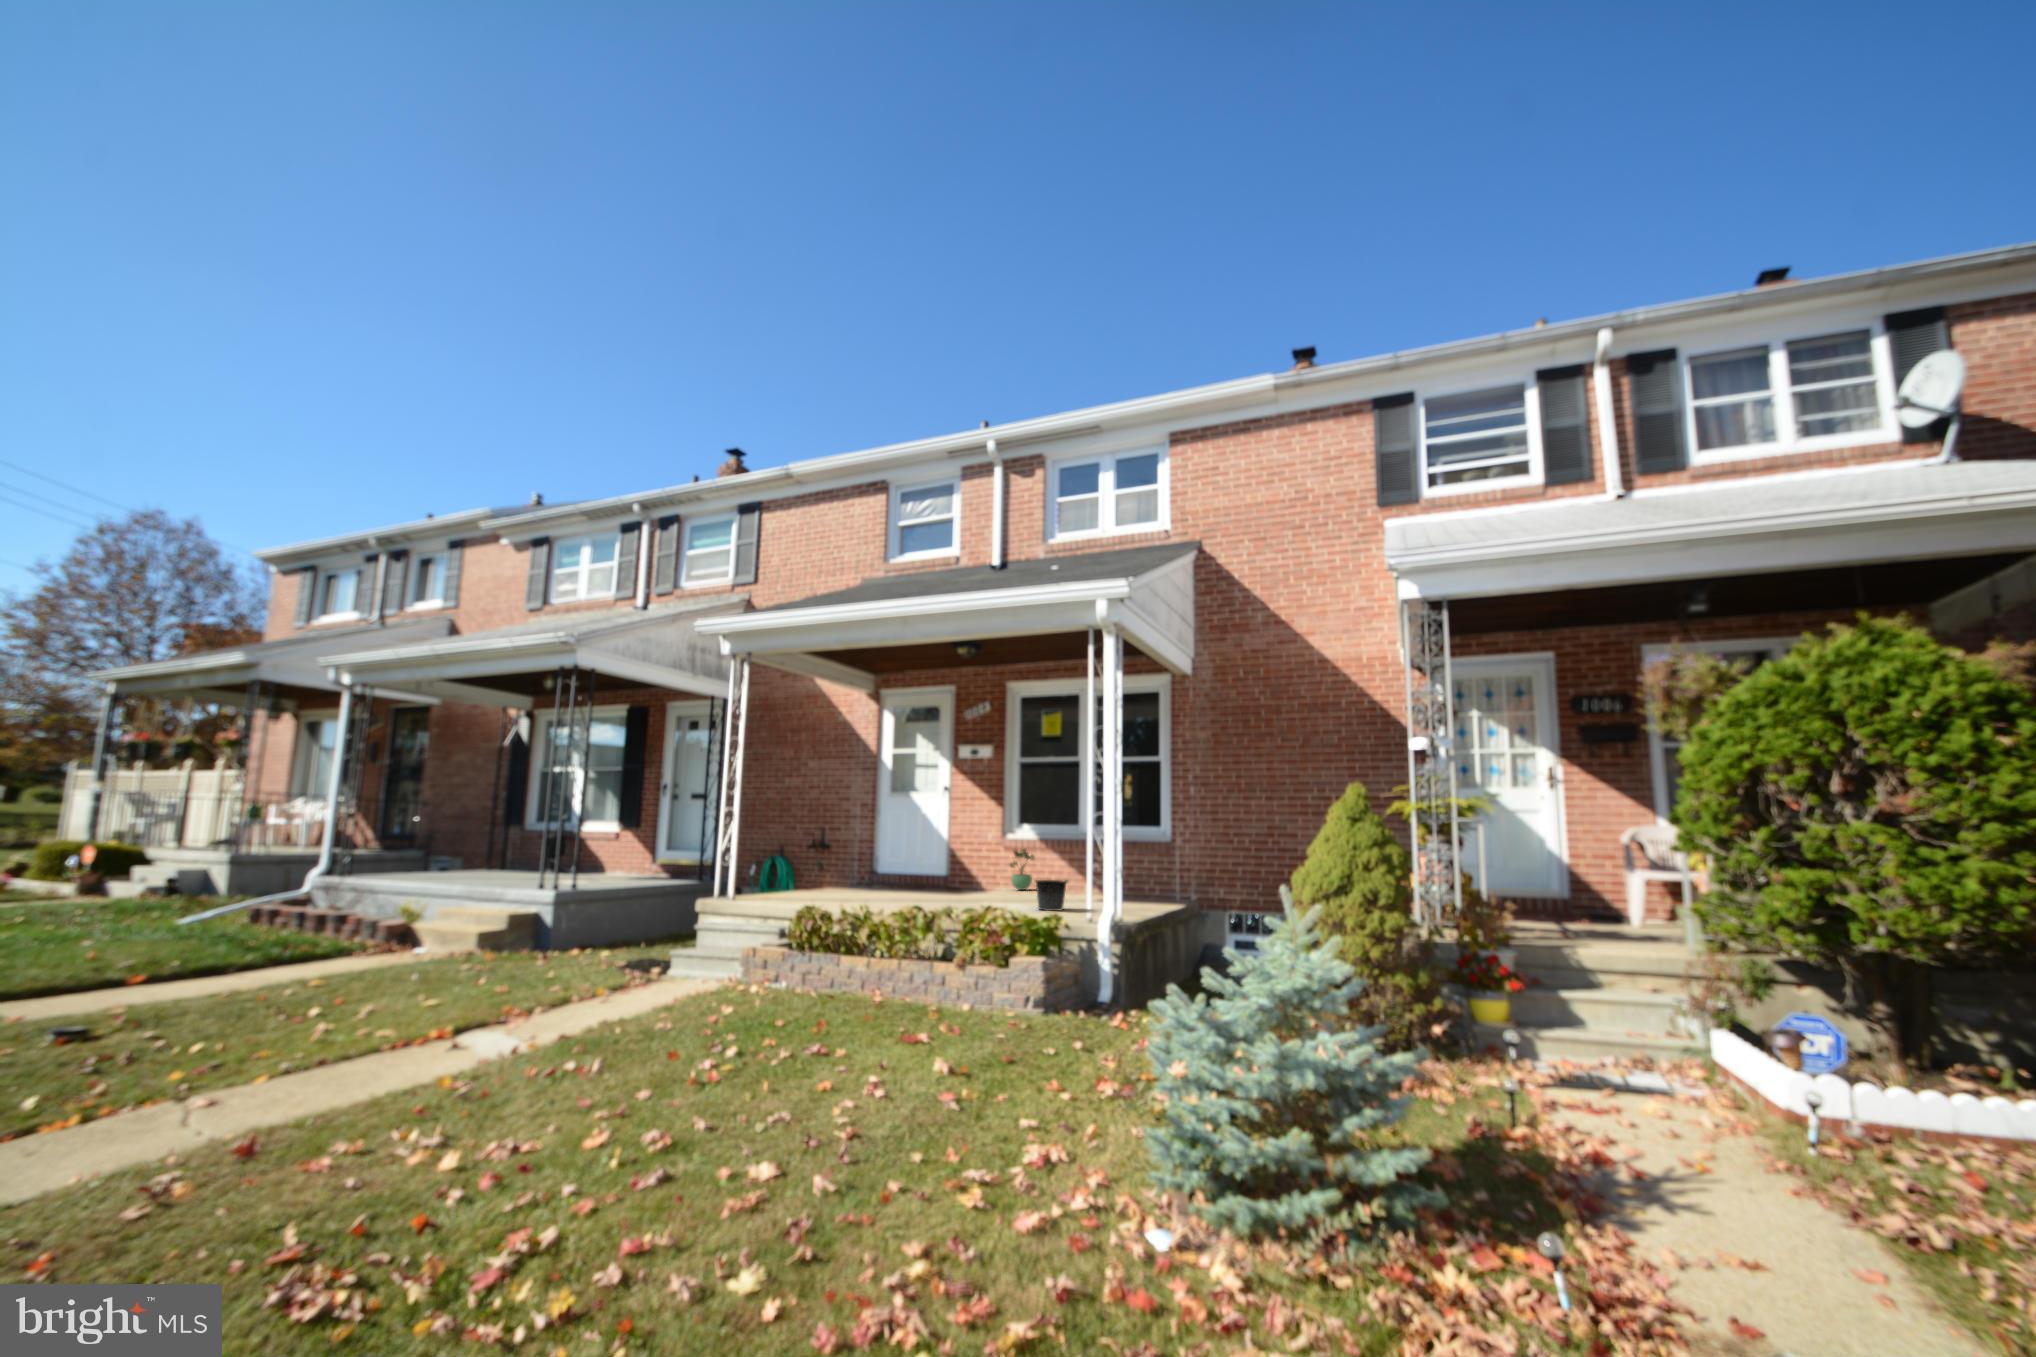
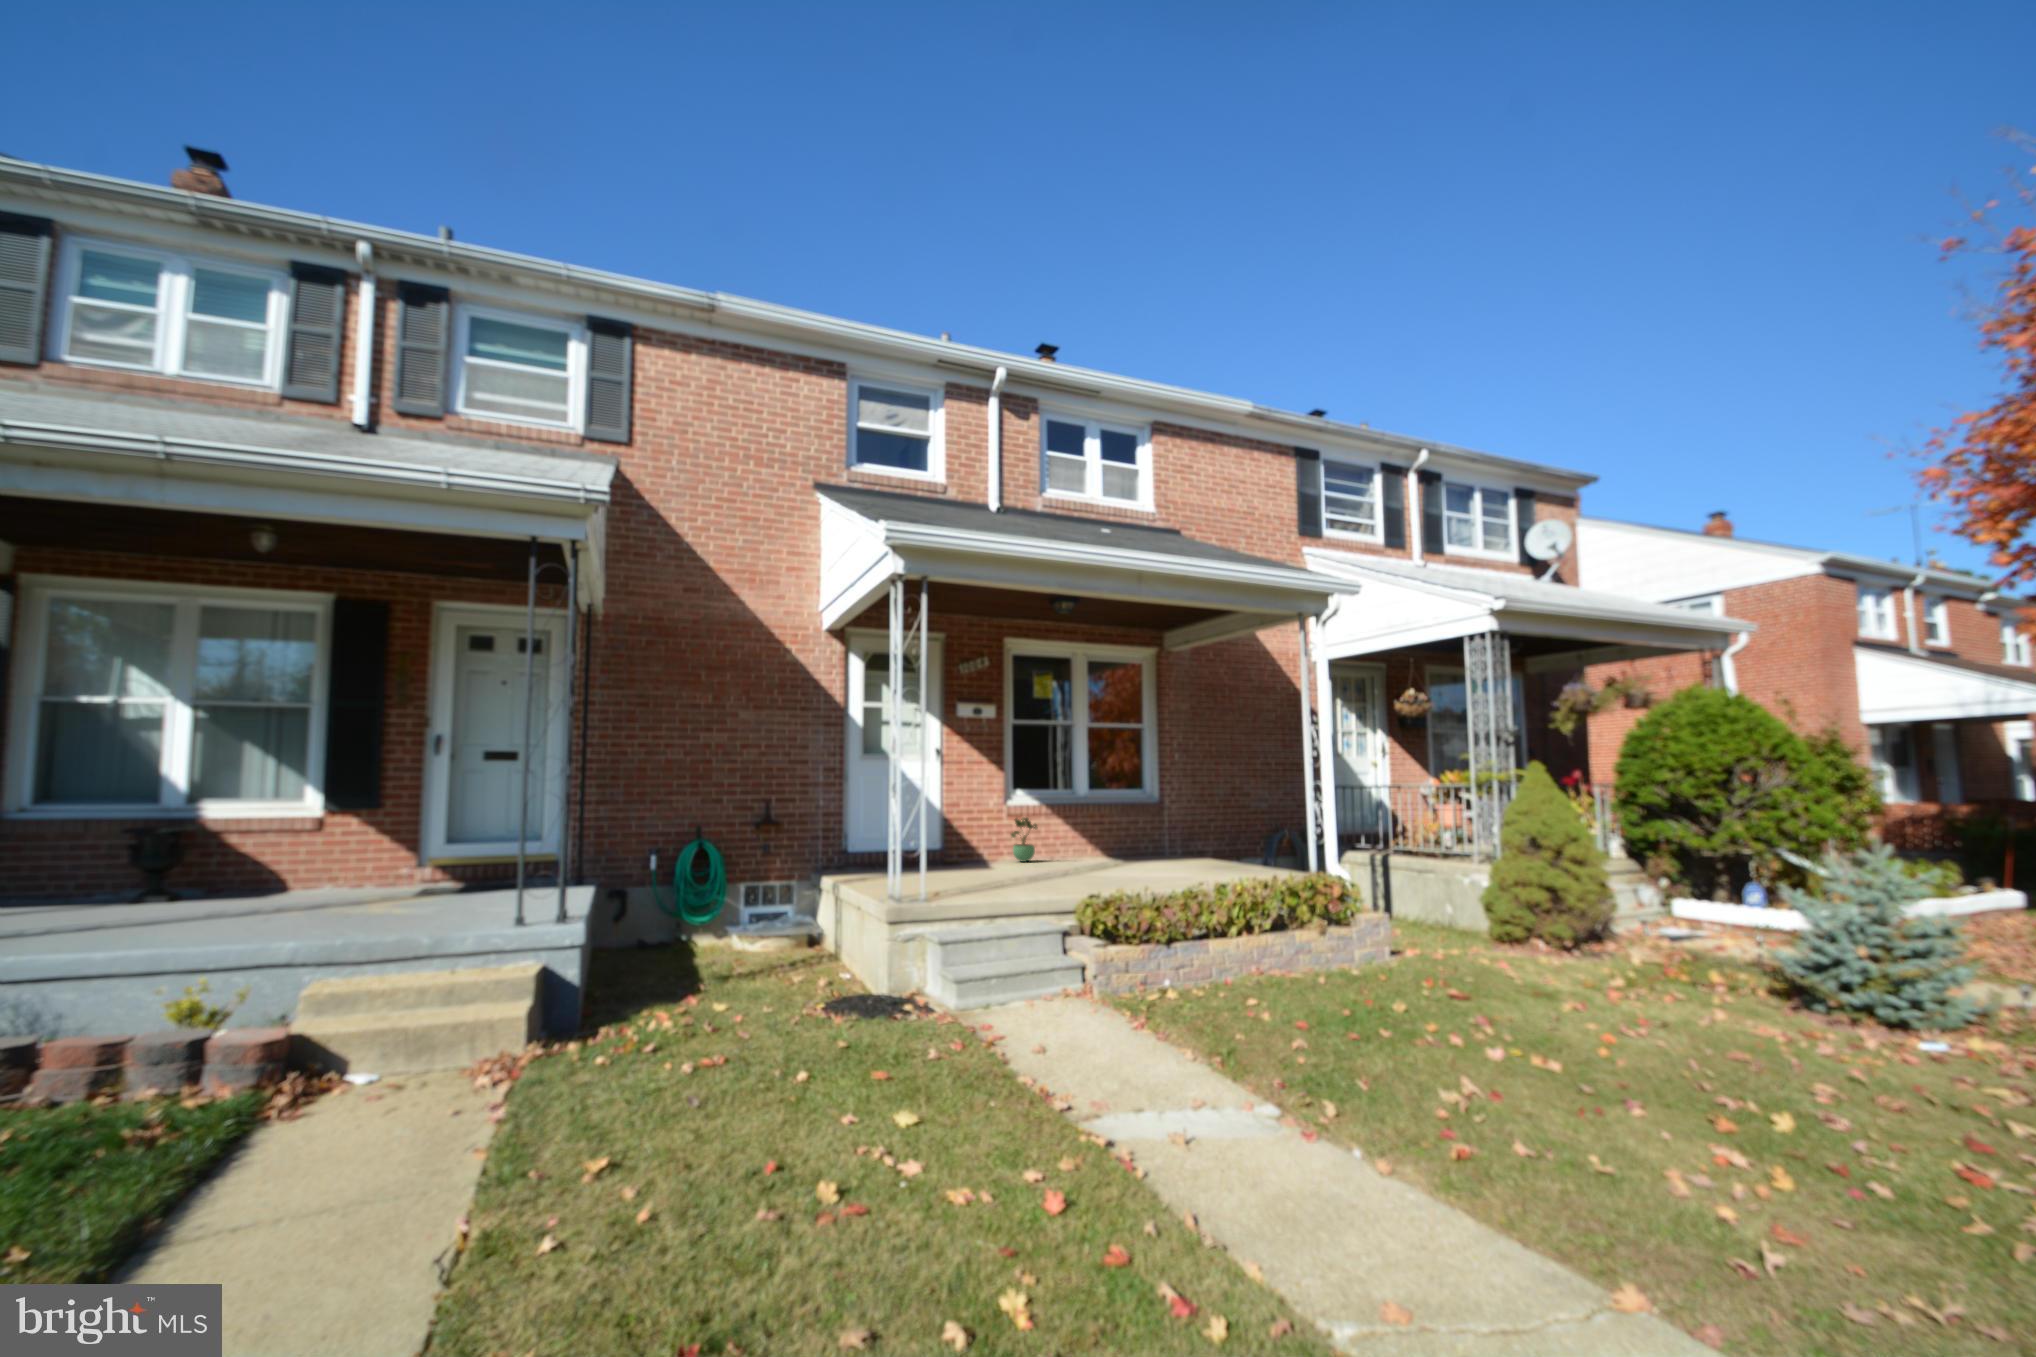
bucket: present [1035,880,1068,911] -> none [1036,853,1074,887]

